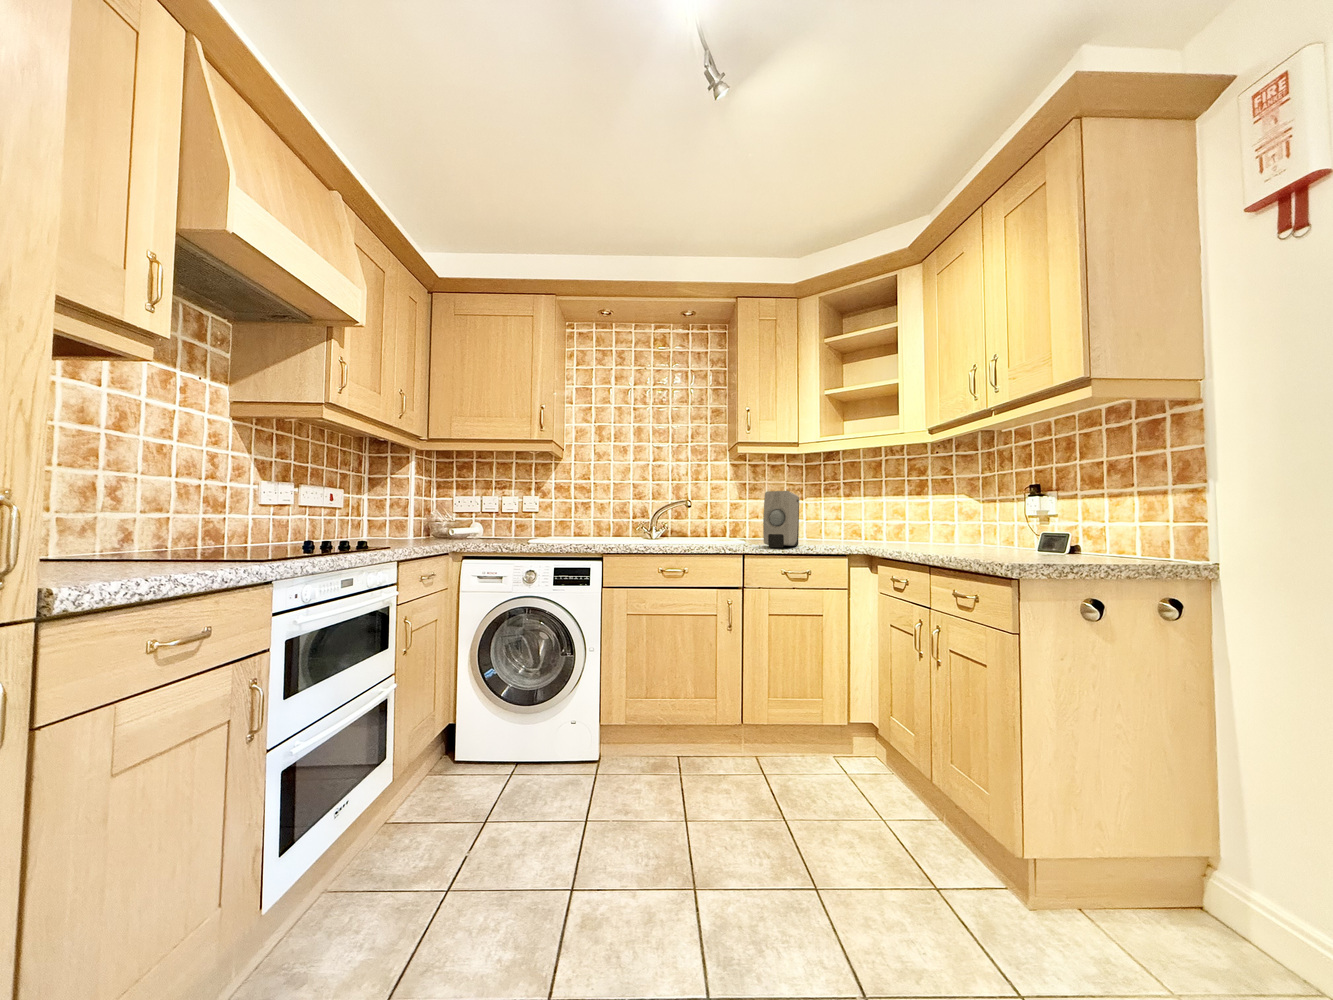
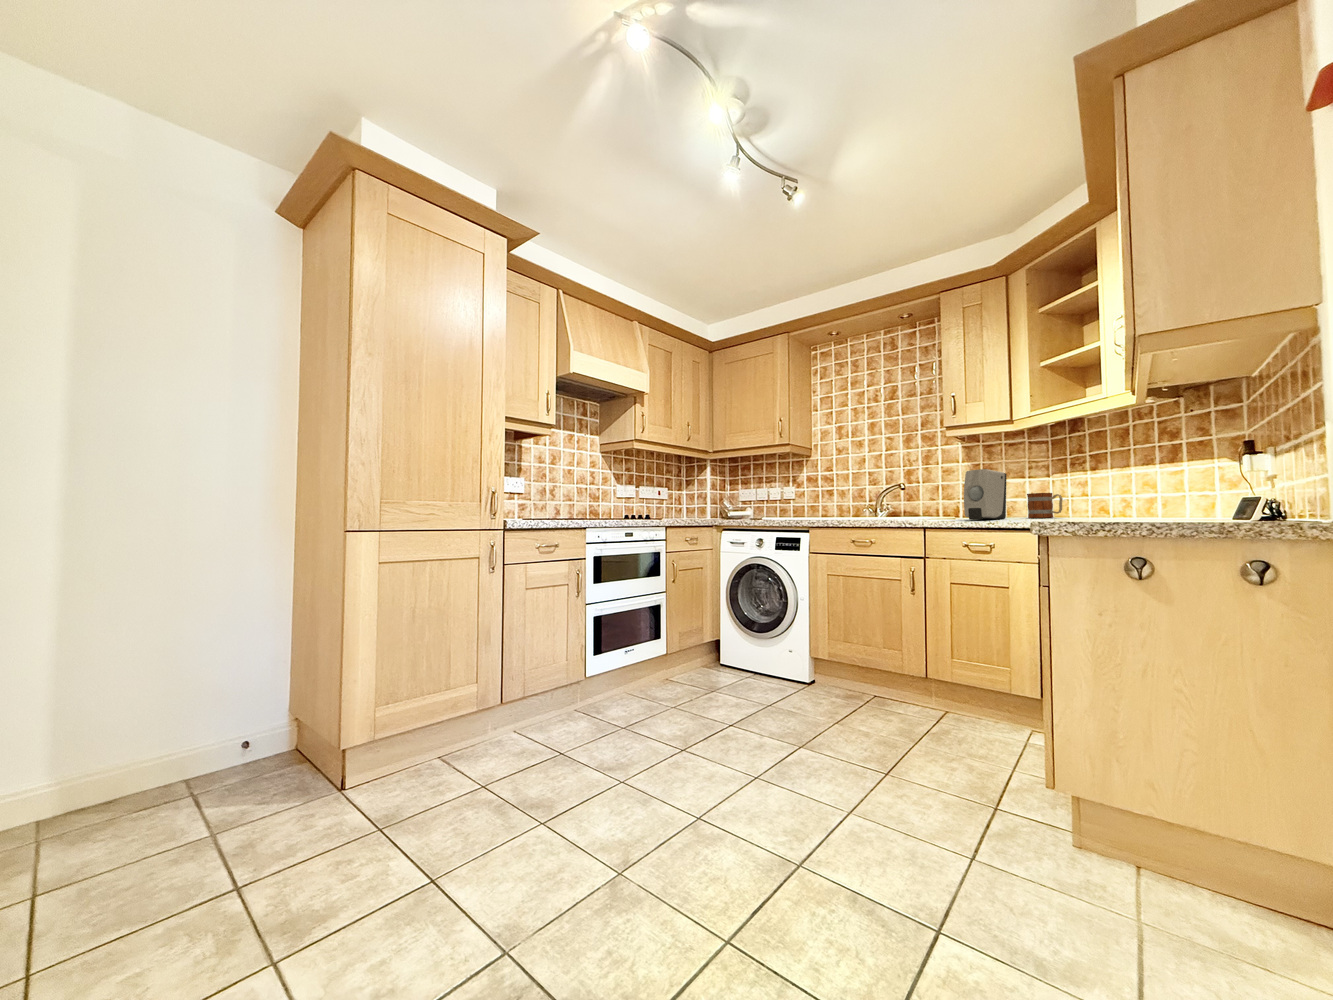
mug: none [814,520,848,546] -> present [1027,493,1062,518]

